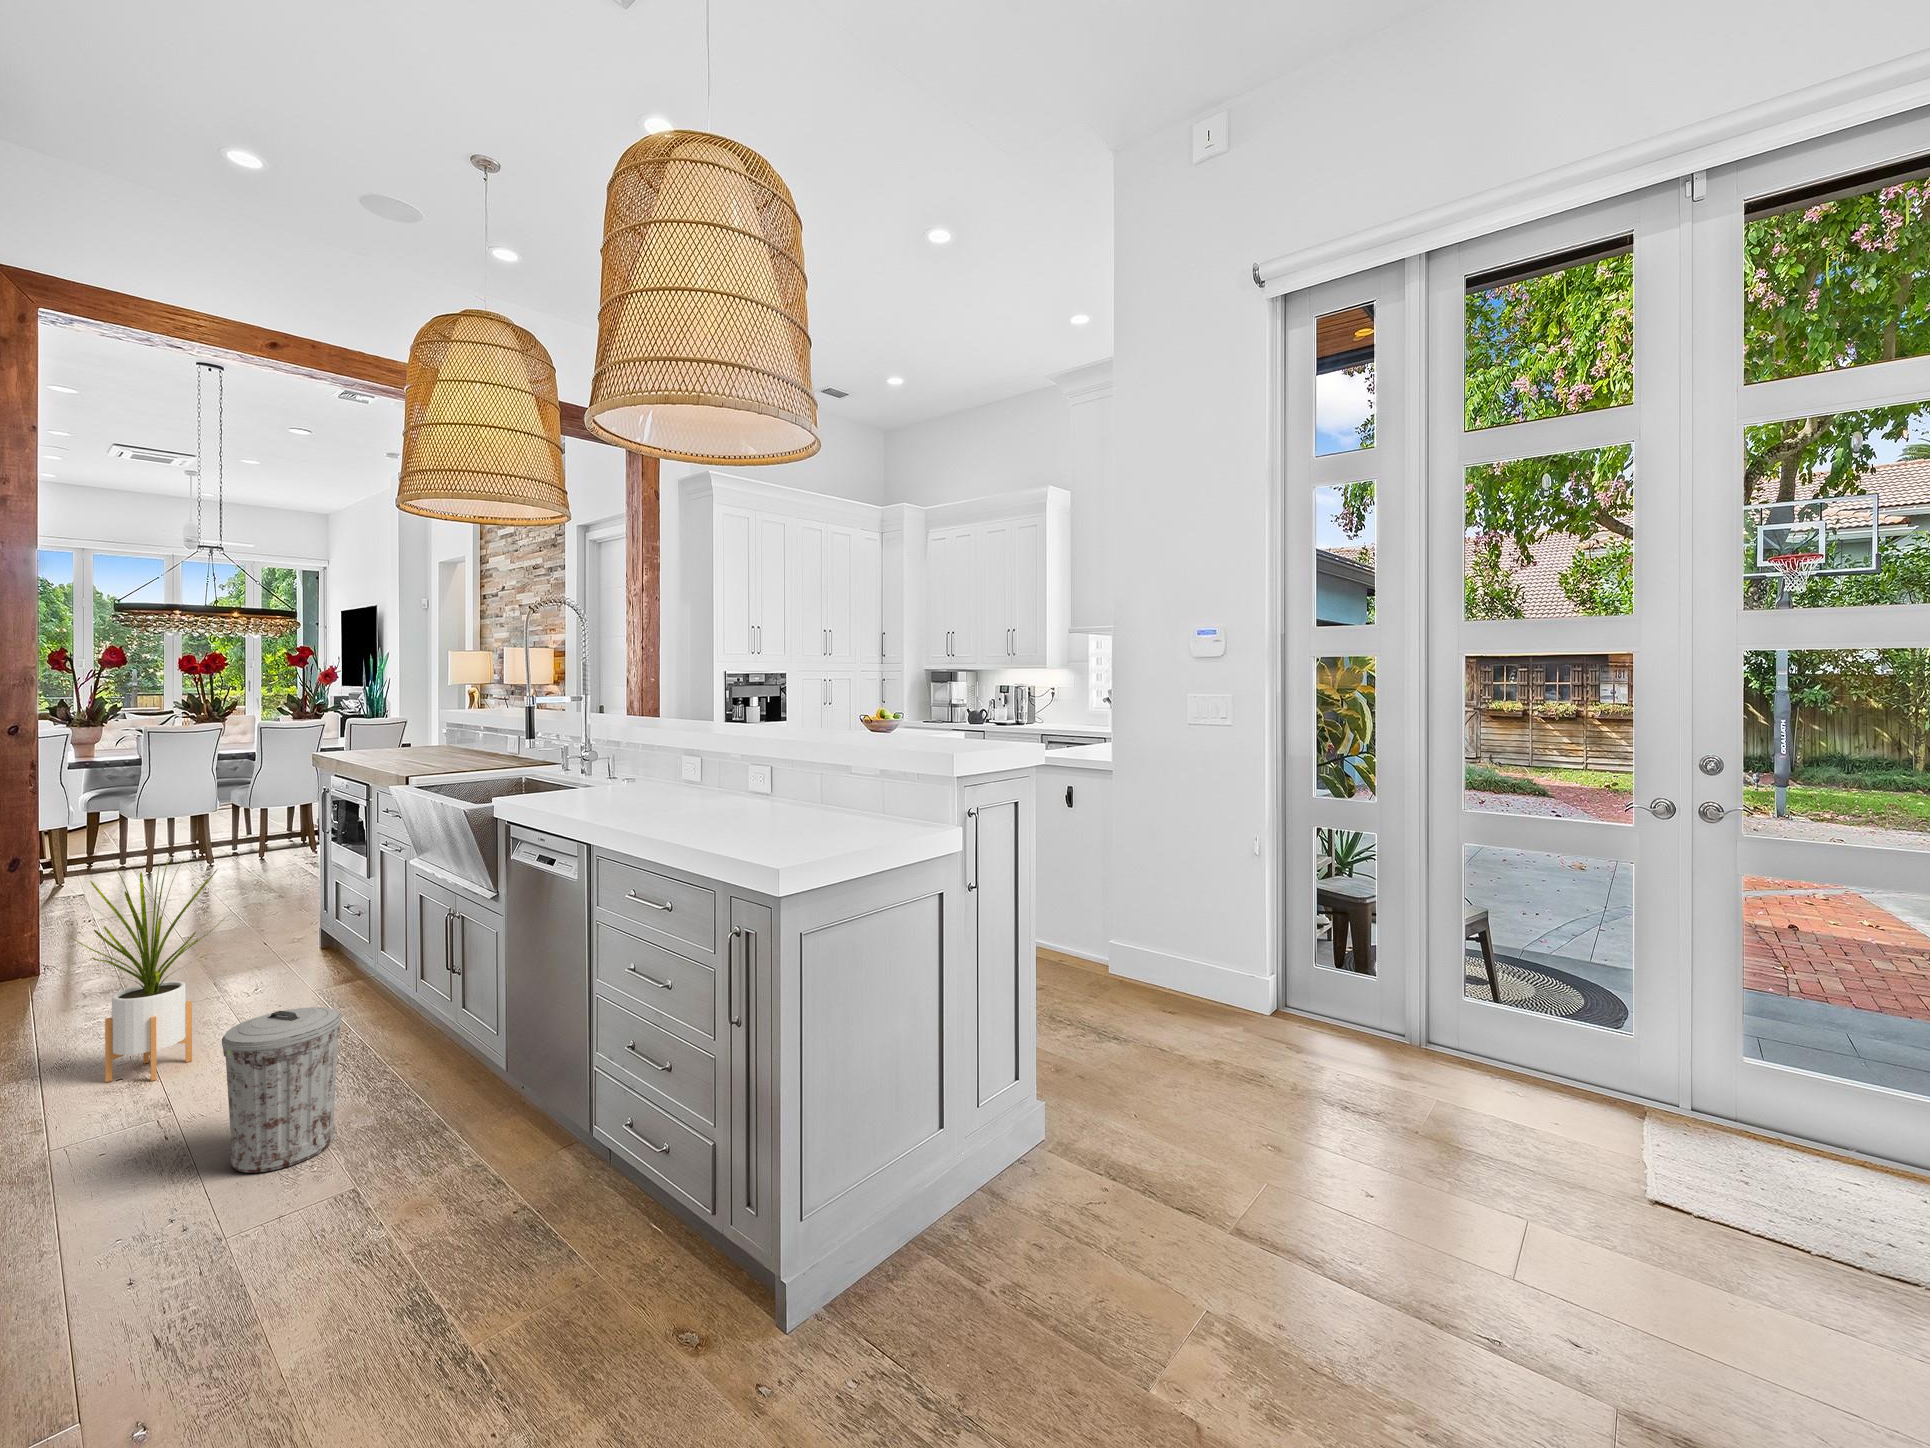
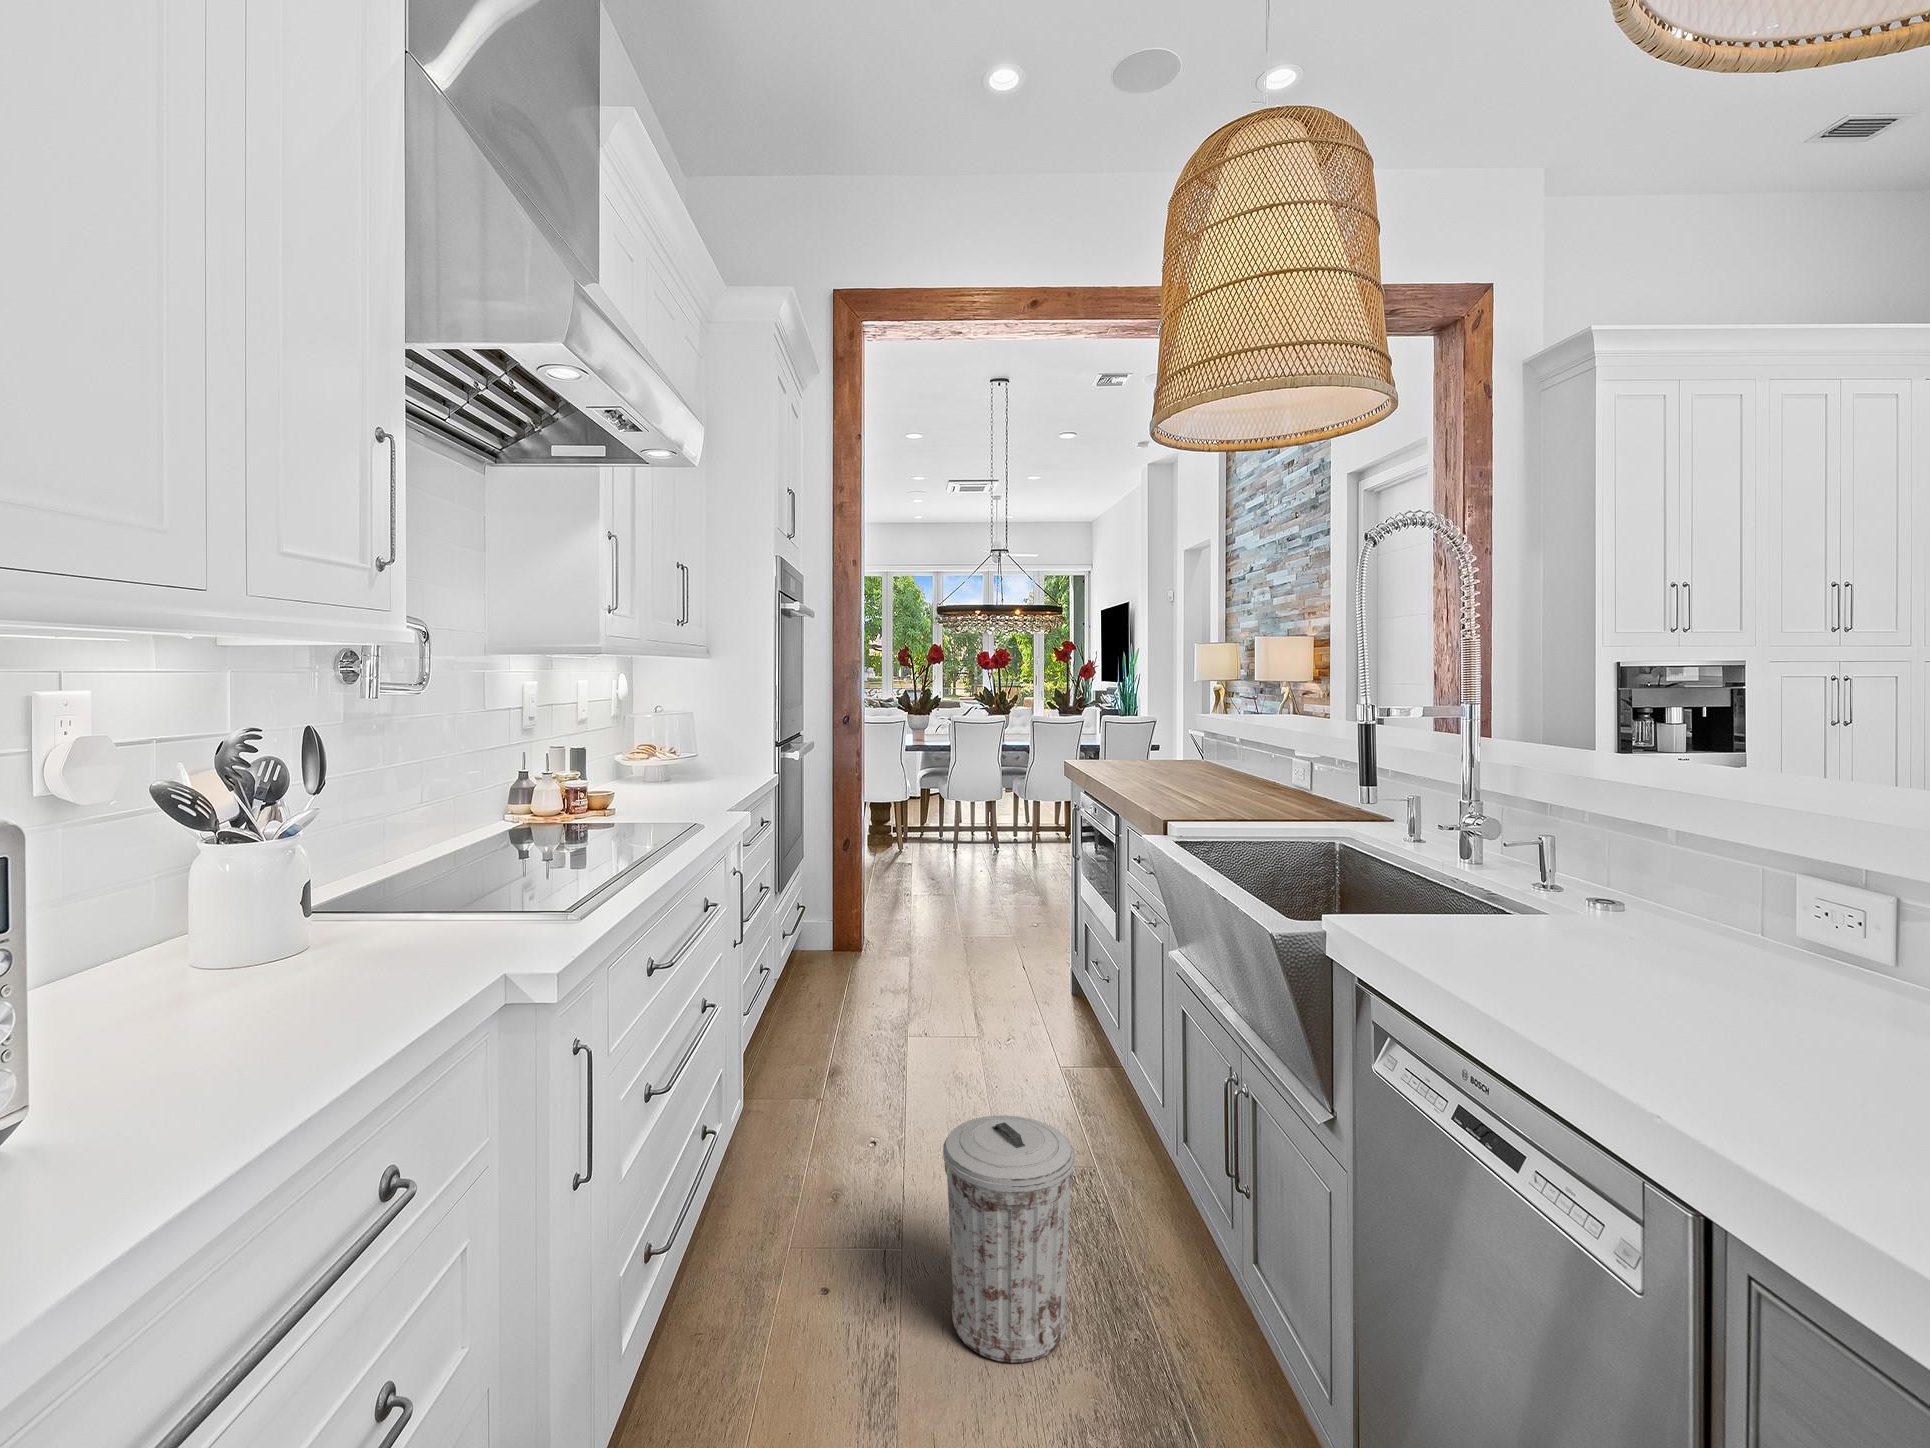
house plant: present [72,856,225,1082] -> none [851,863,976,1116]

